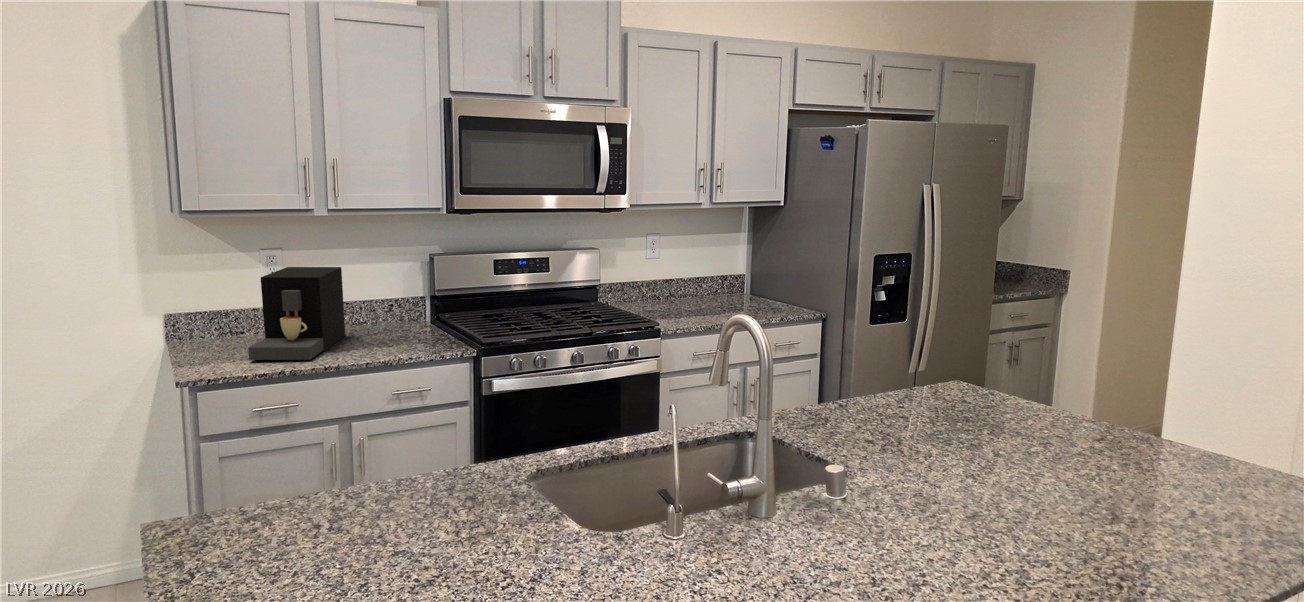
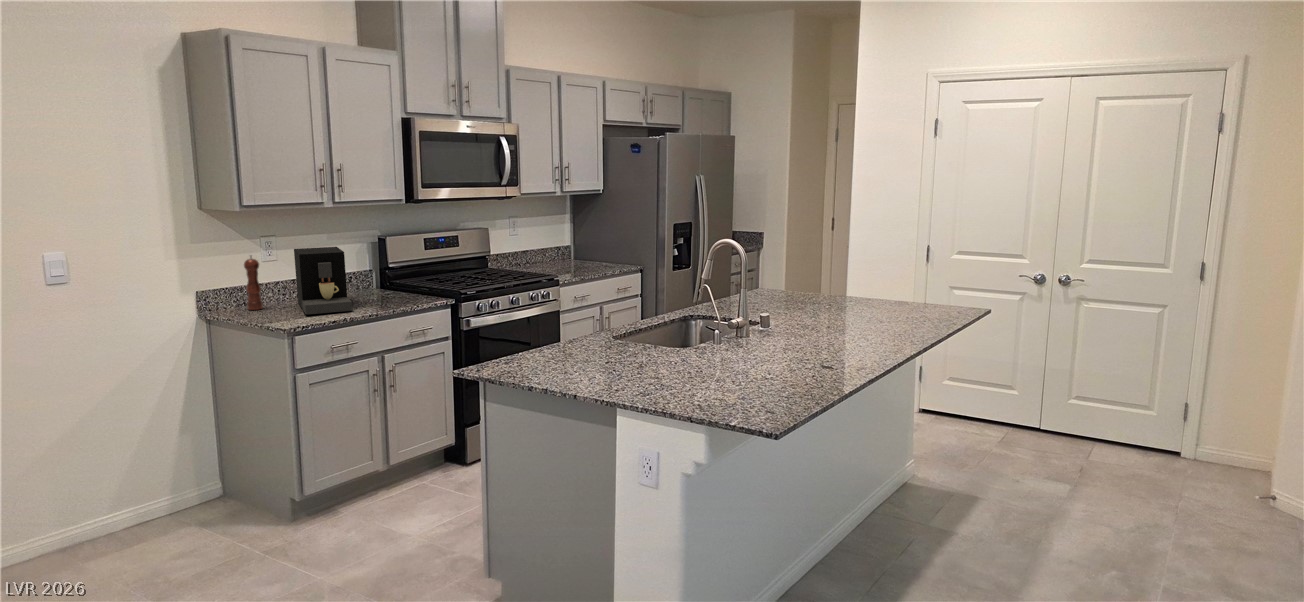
pepper mill: none [219,272,243,343] -> present [244,255,263,310]

